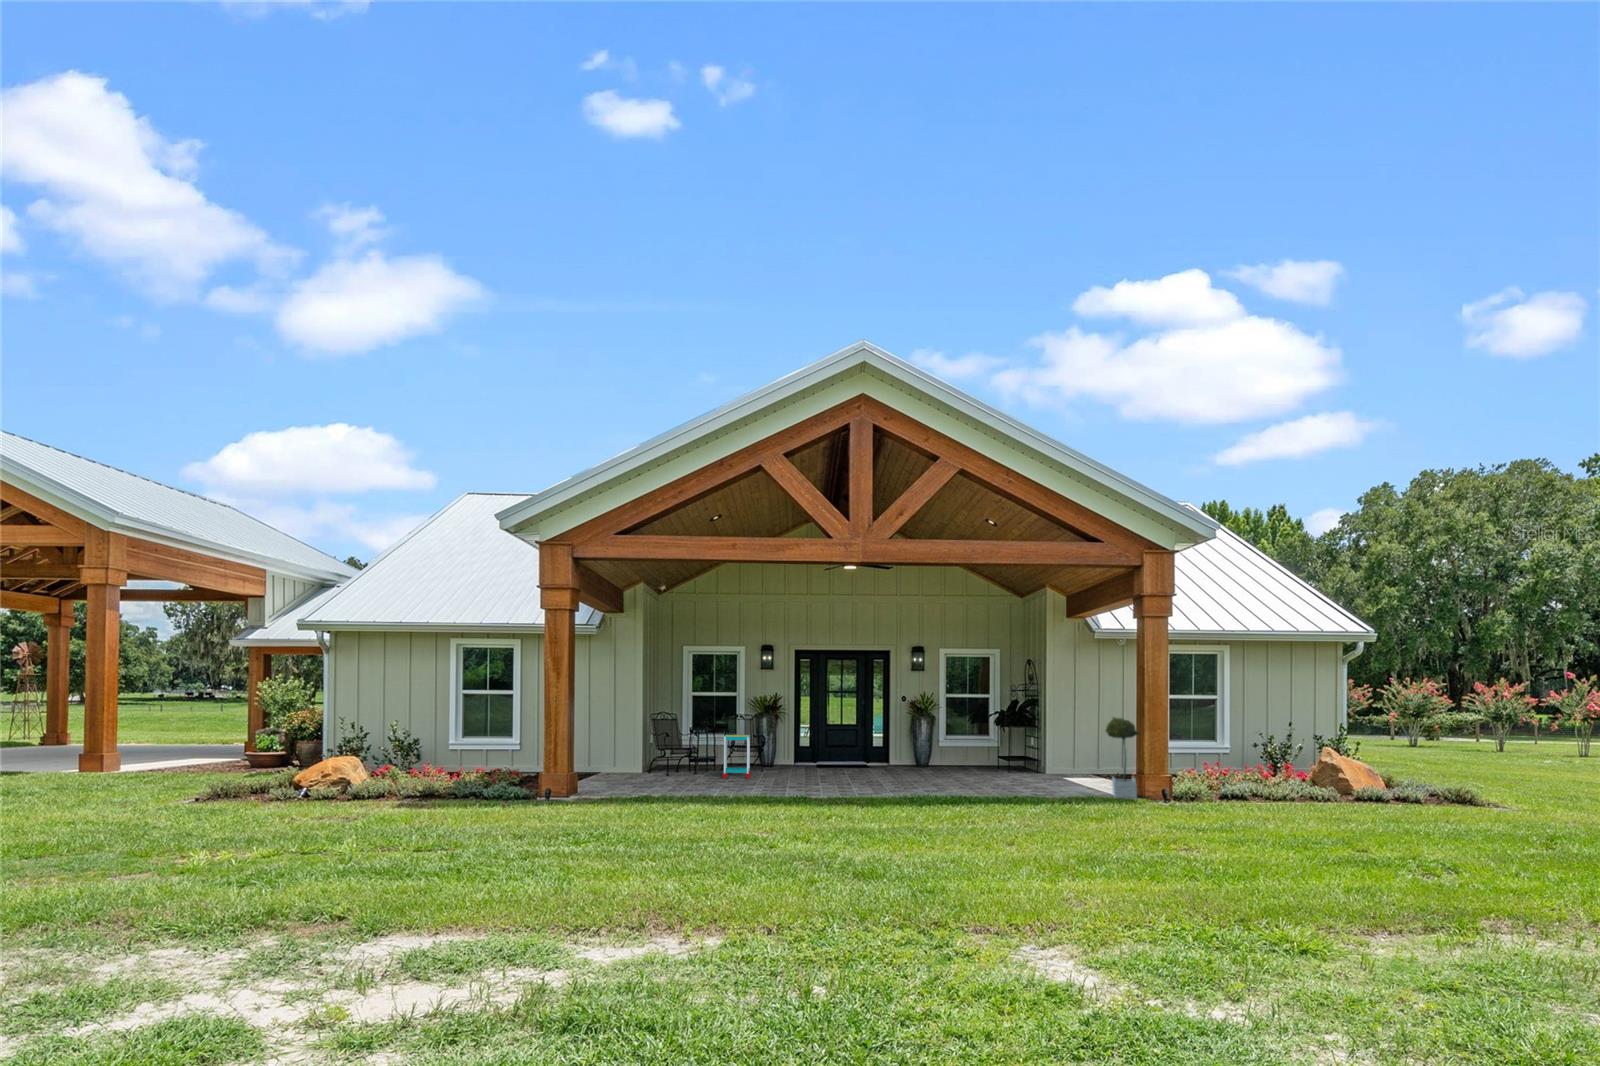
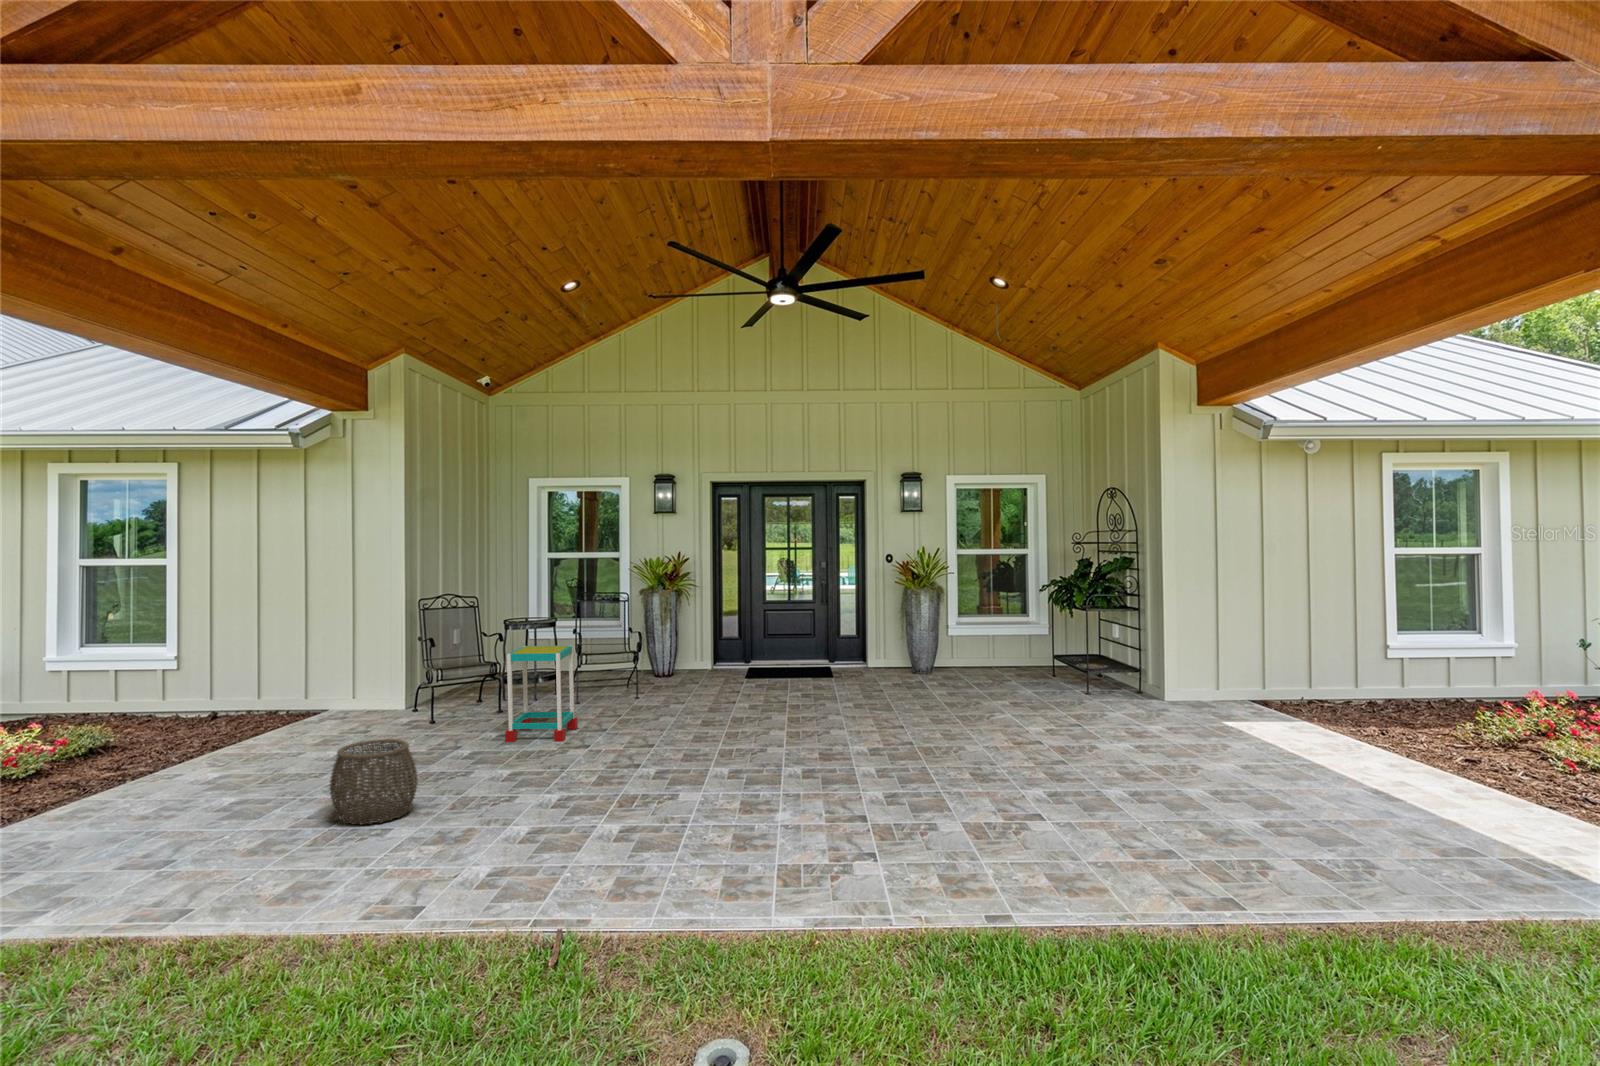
potted tree: present [1106,717,1139,798] -> none [1451,617,1565,855]
woven basket: none [686,761,718,791] -> present [329,739,418,825]

